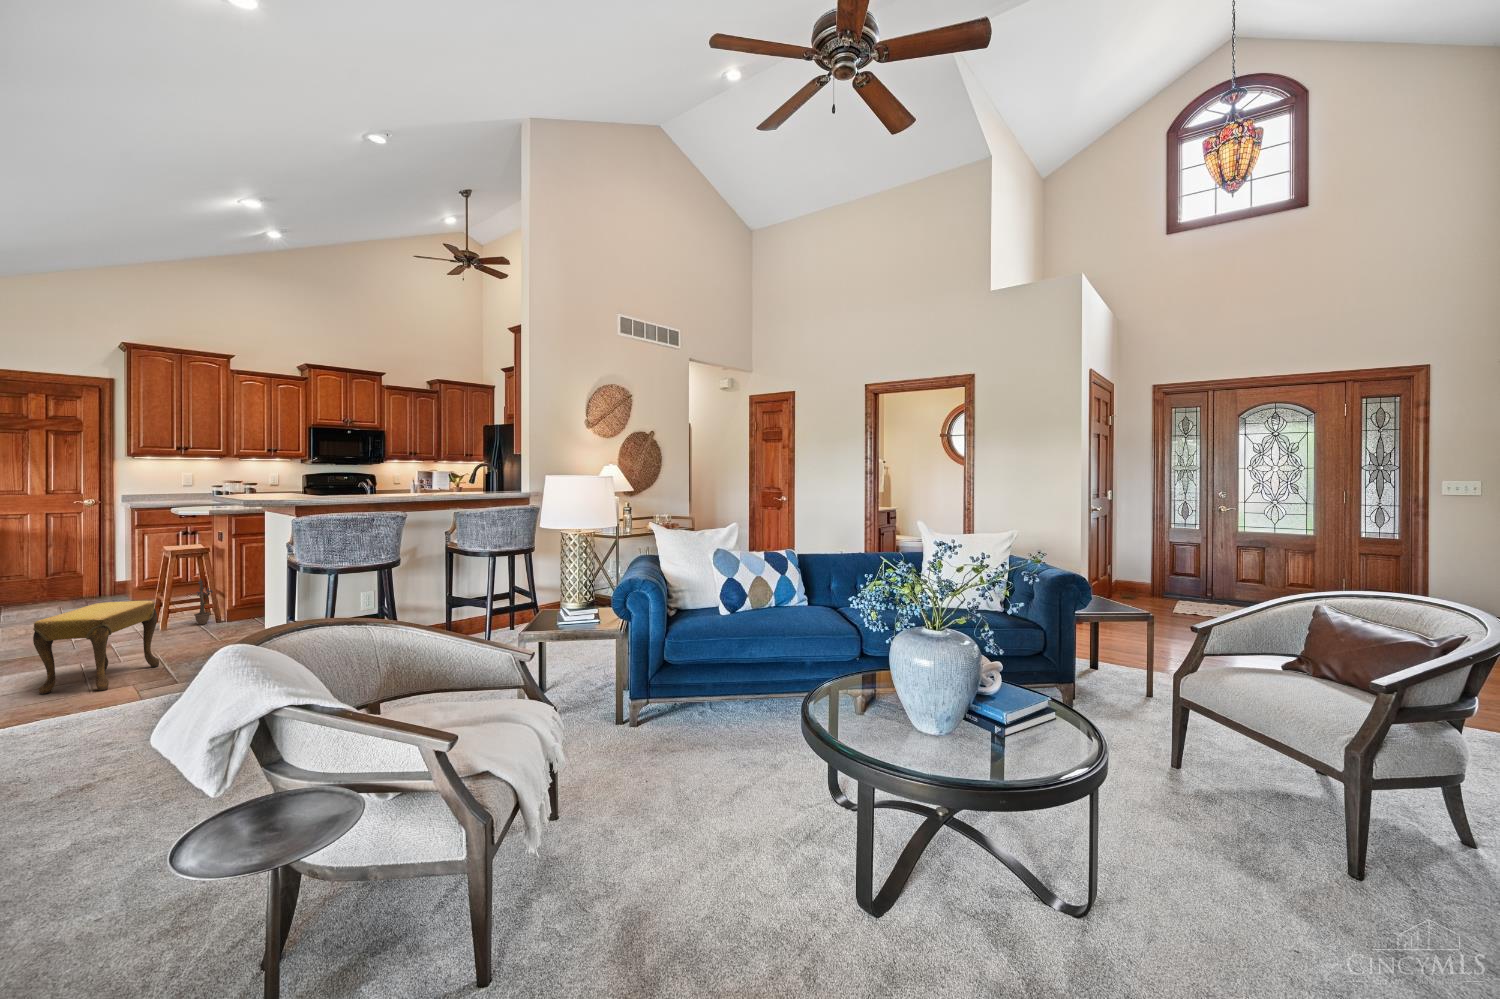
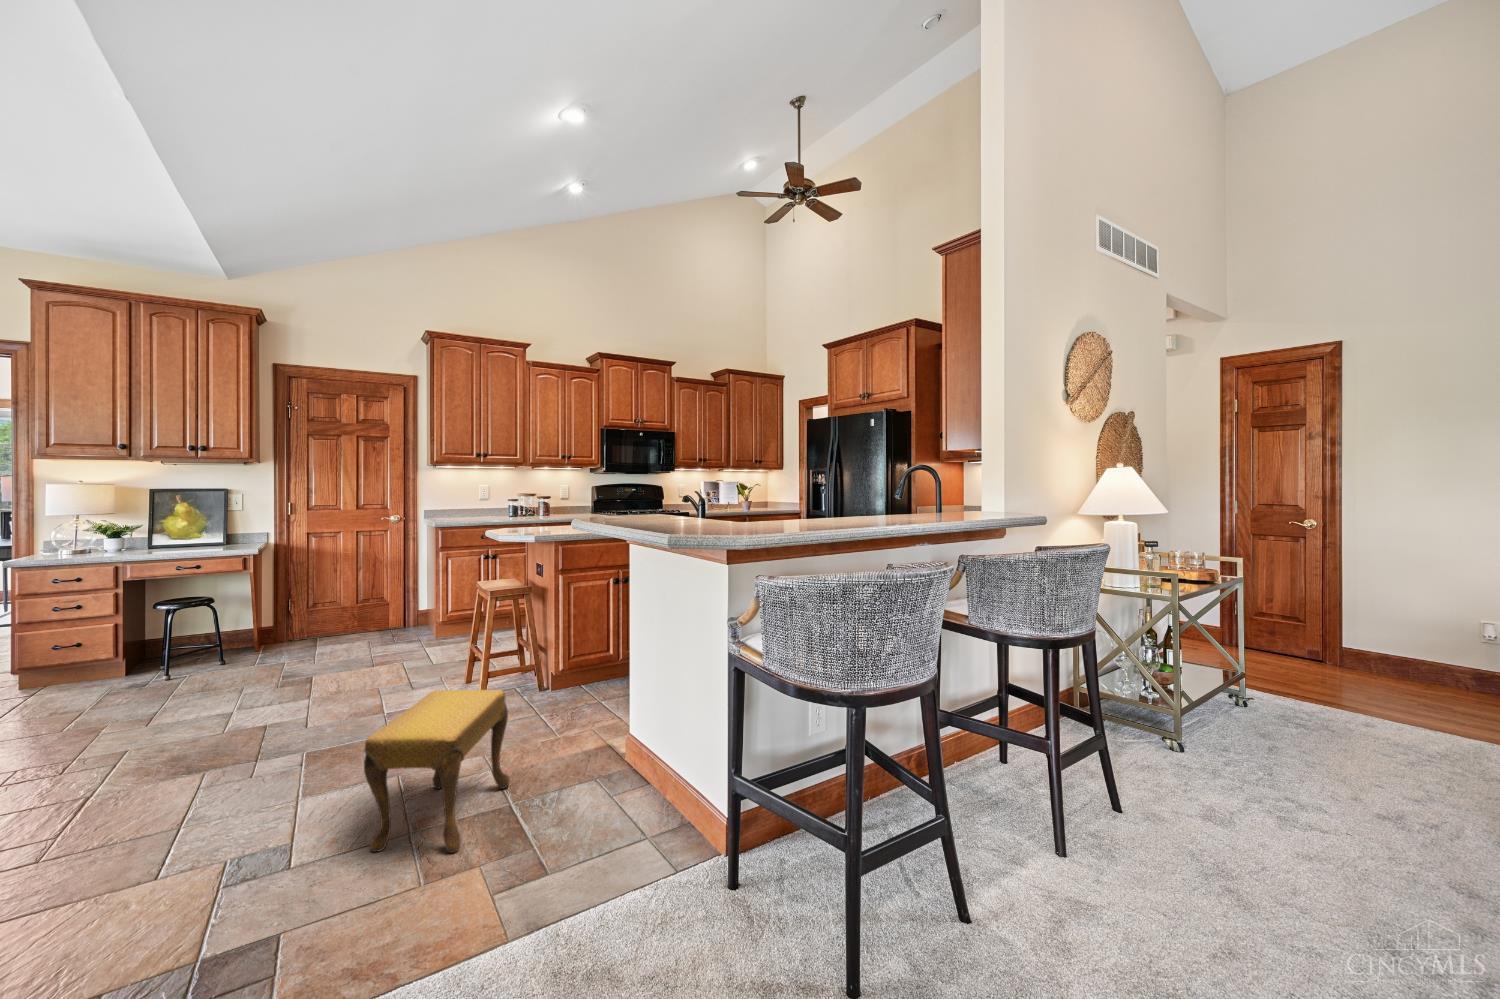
decorative plant: present [194,578,213,625] -> none [517,627,539,688]

